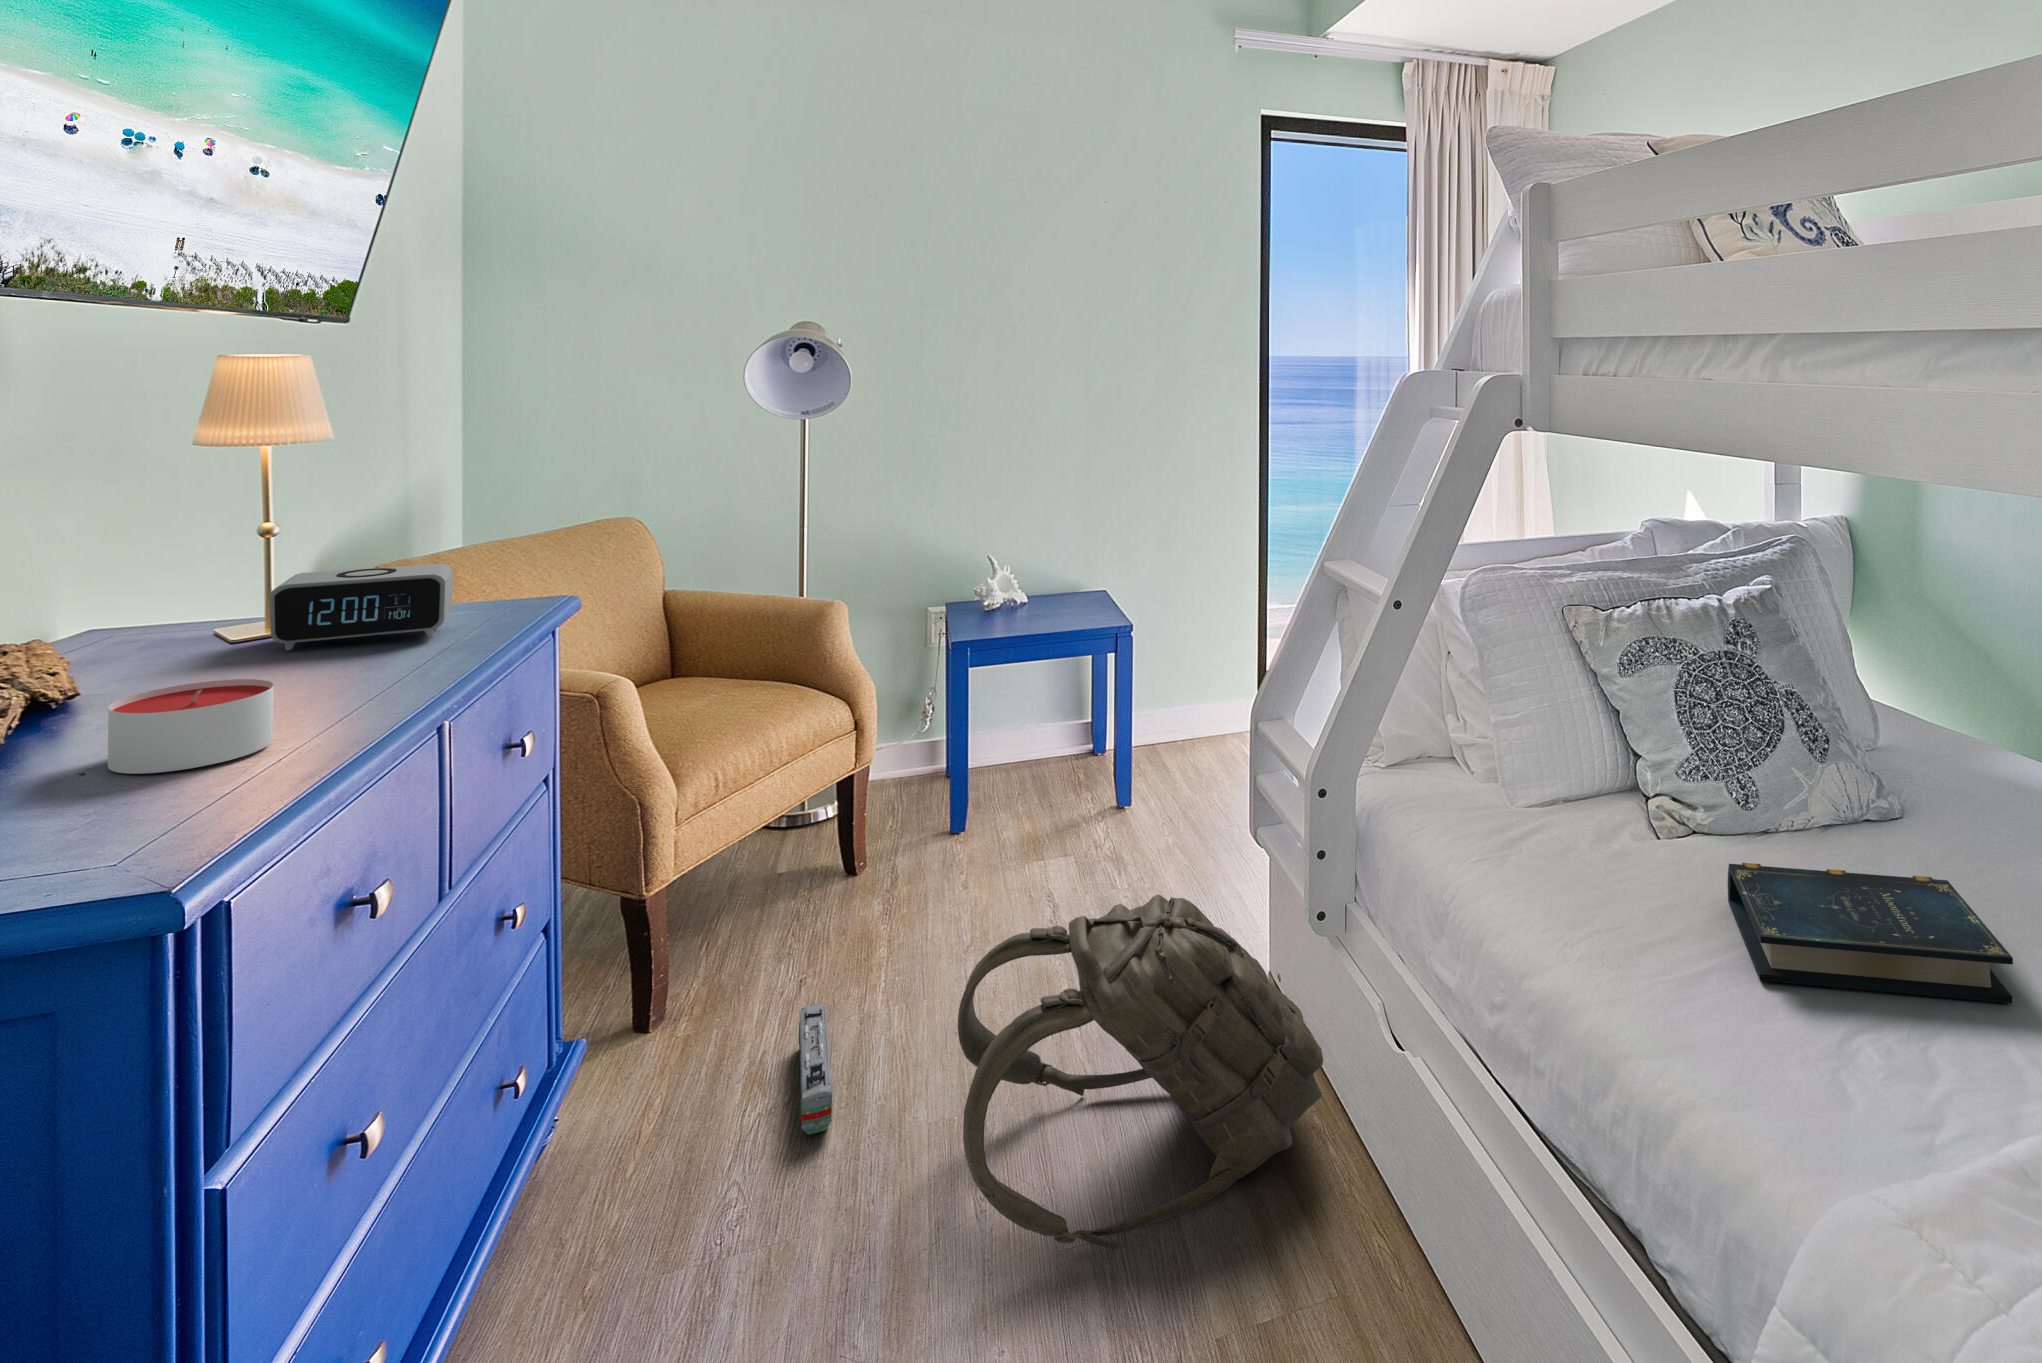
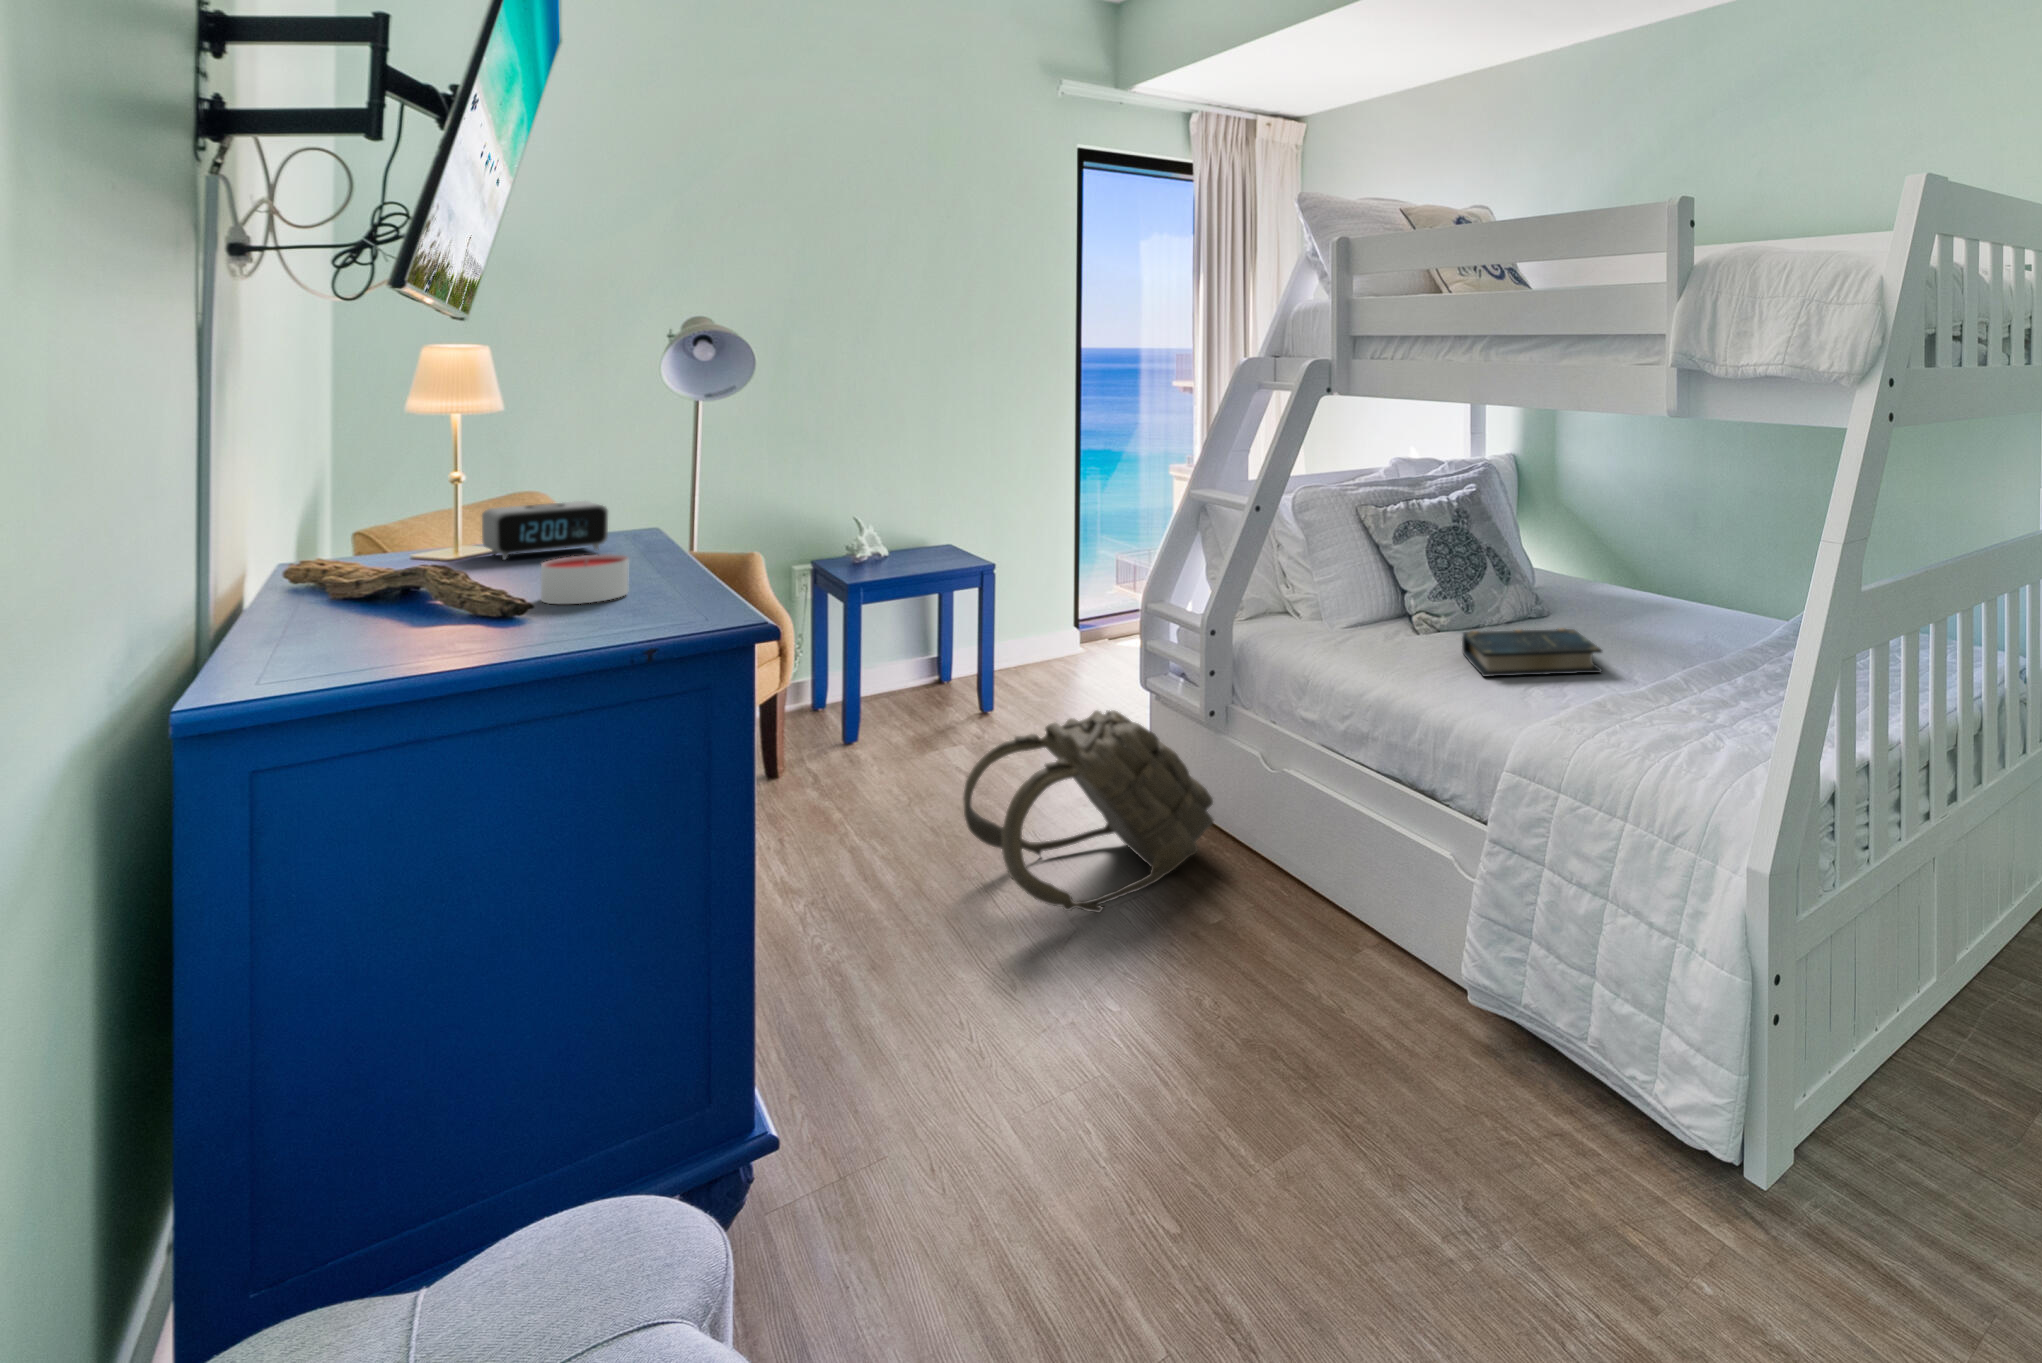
toy train: present [799,1003,832,1135] -> none [808,828,868,897]

